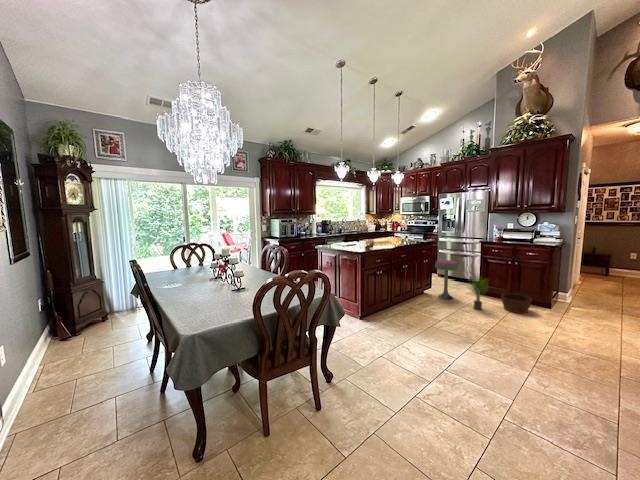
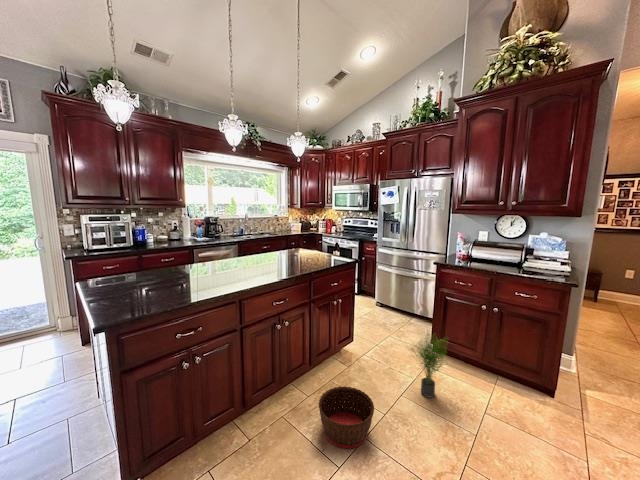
bar stool: present [435,260,458,299] -> none [362,294,398,366]
basket: present [501,293,532,313] -> present [319,386,374,449]

